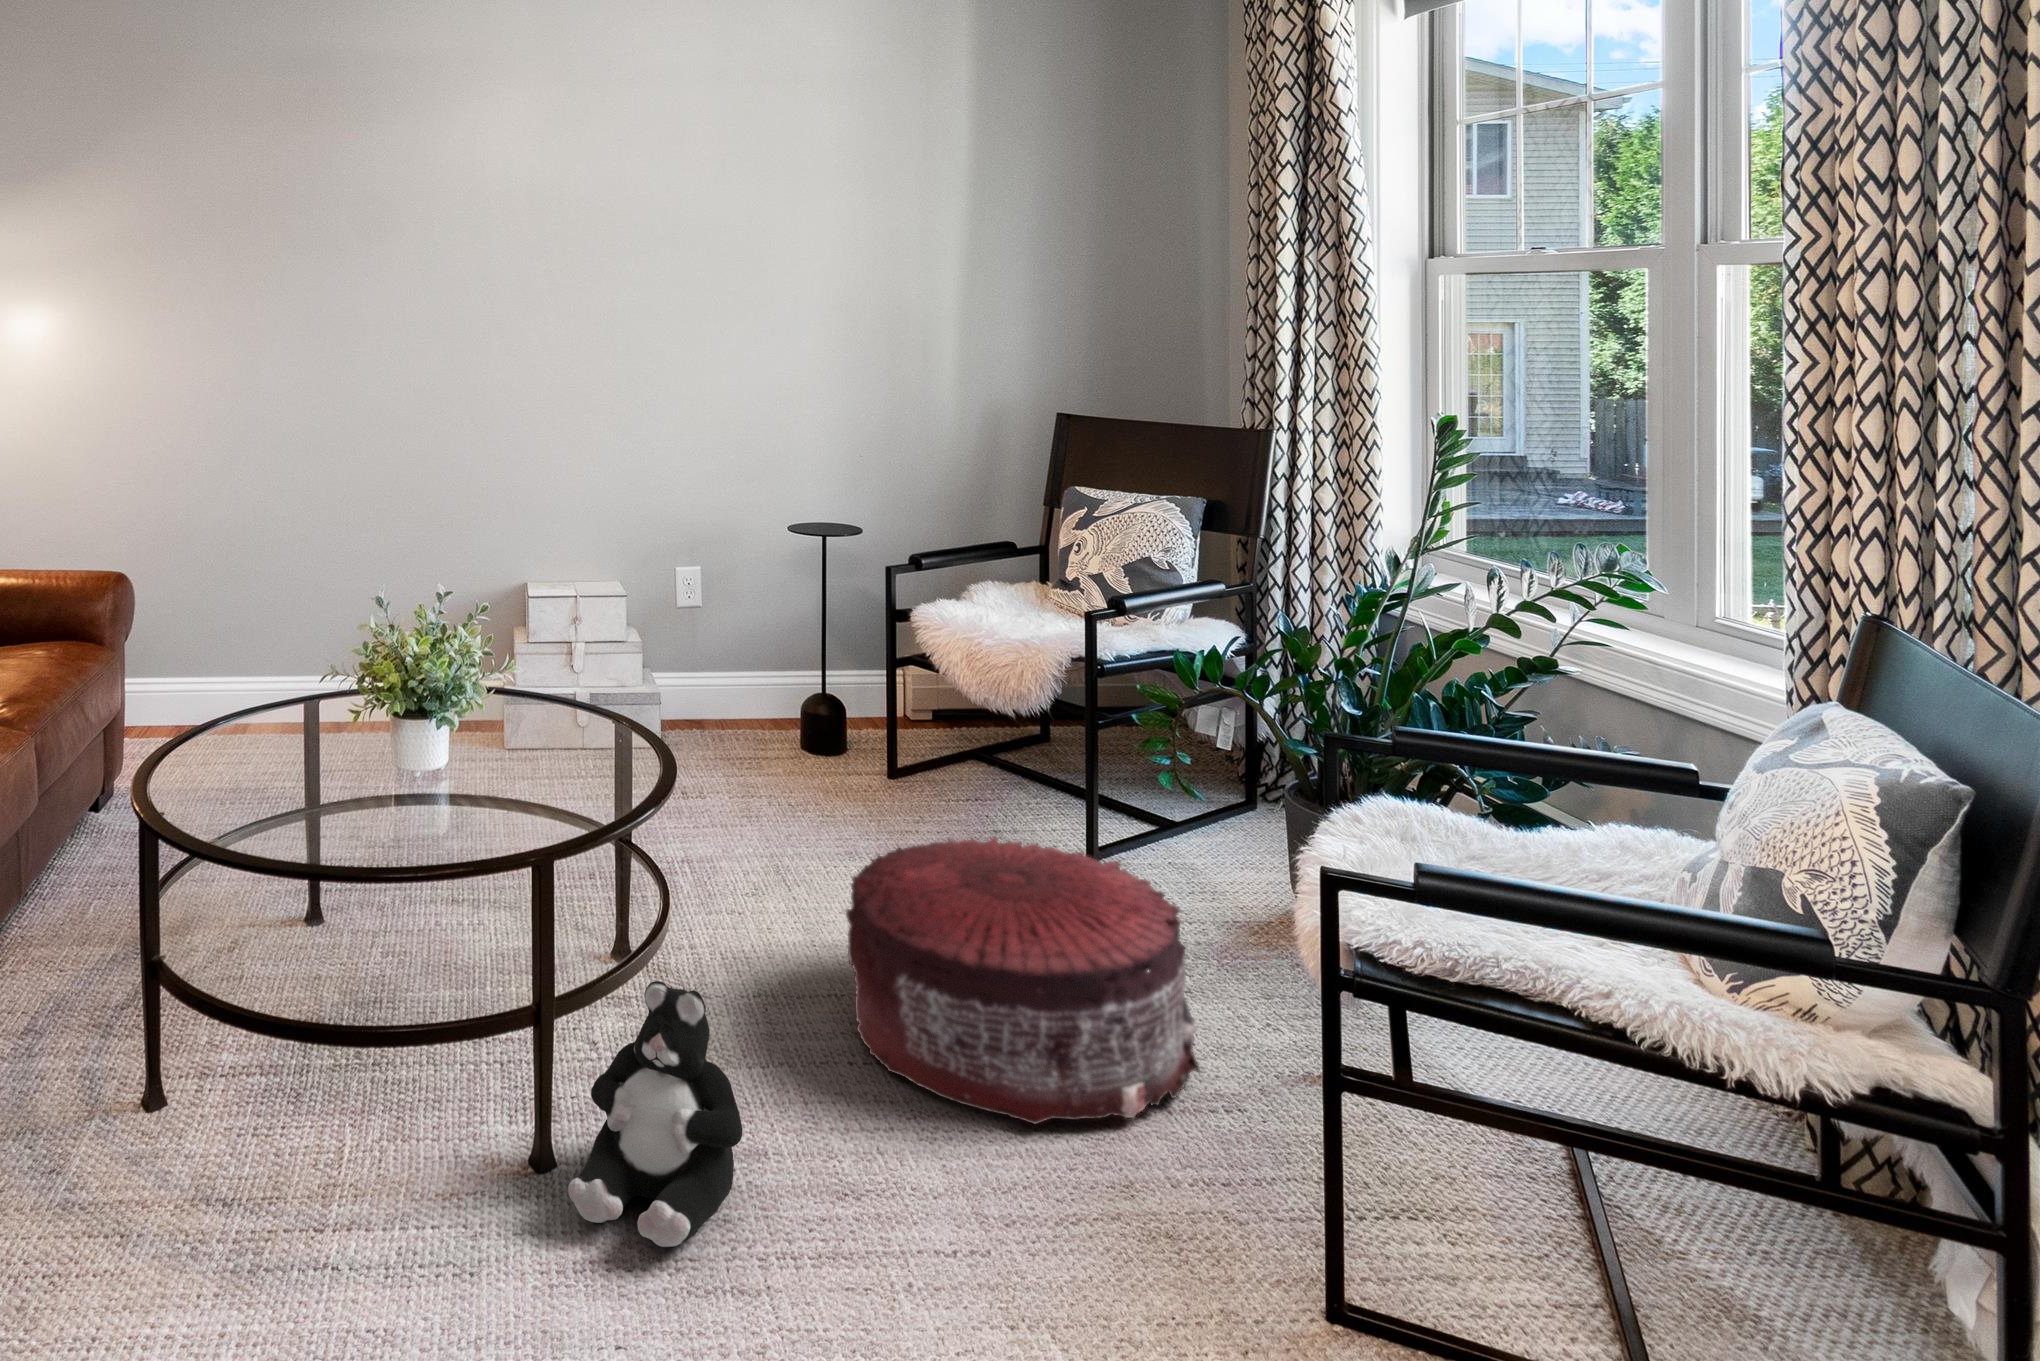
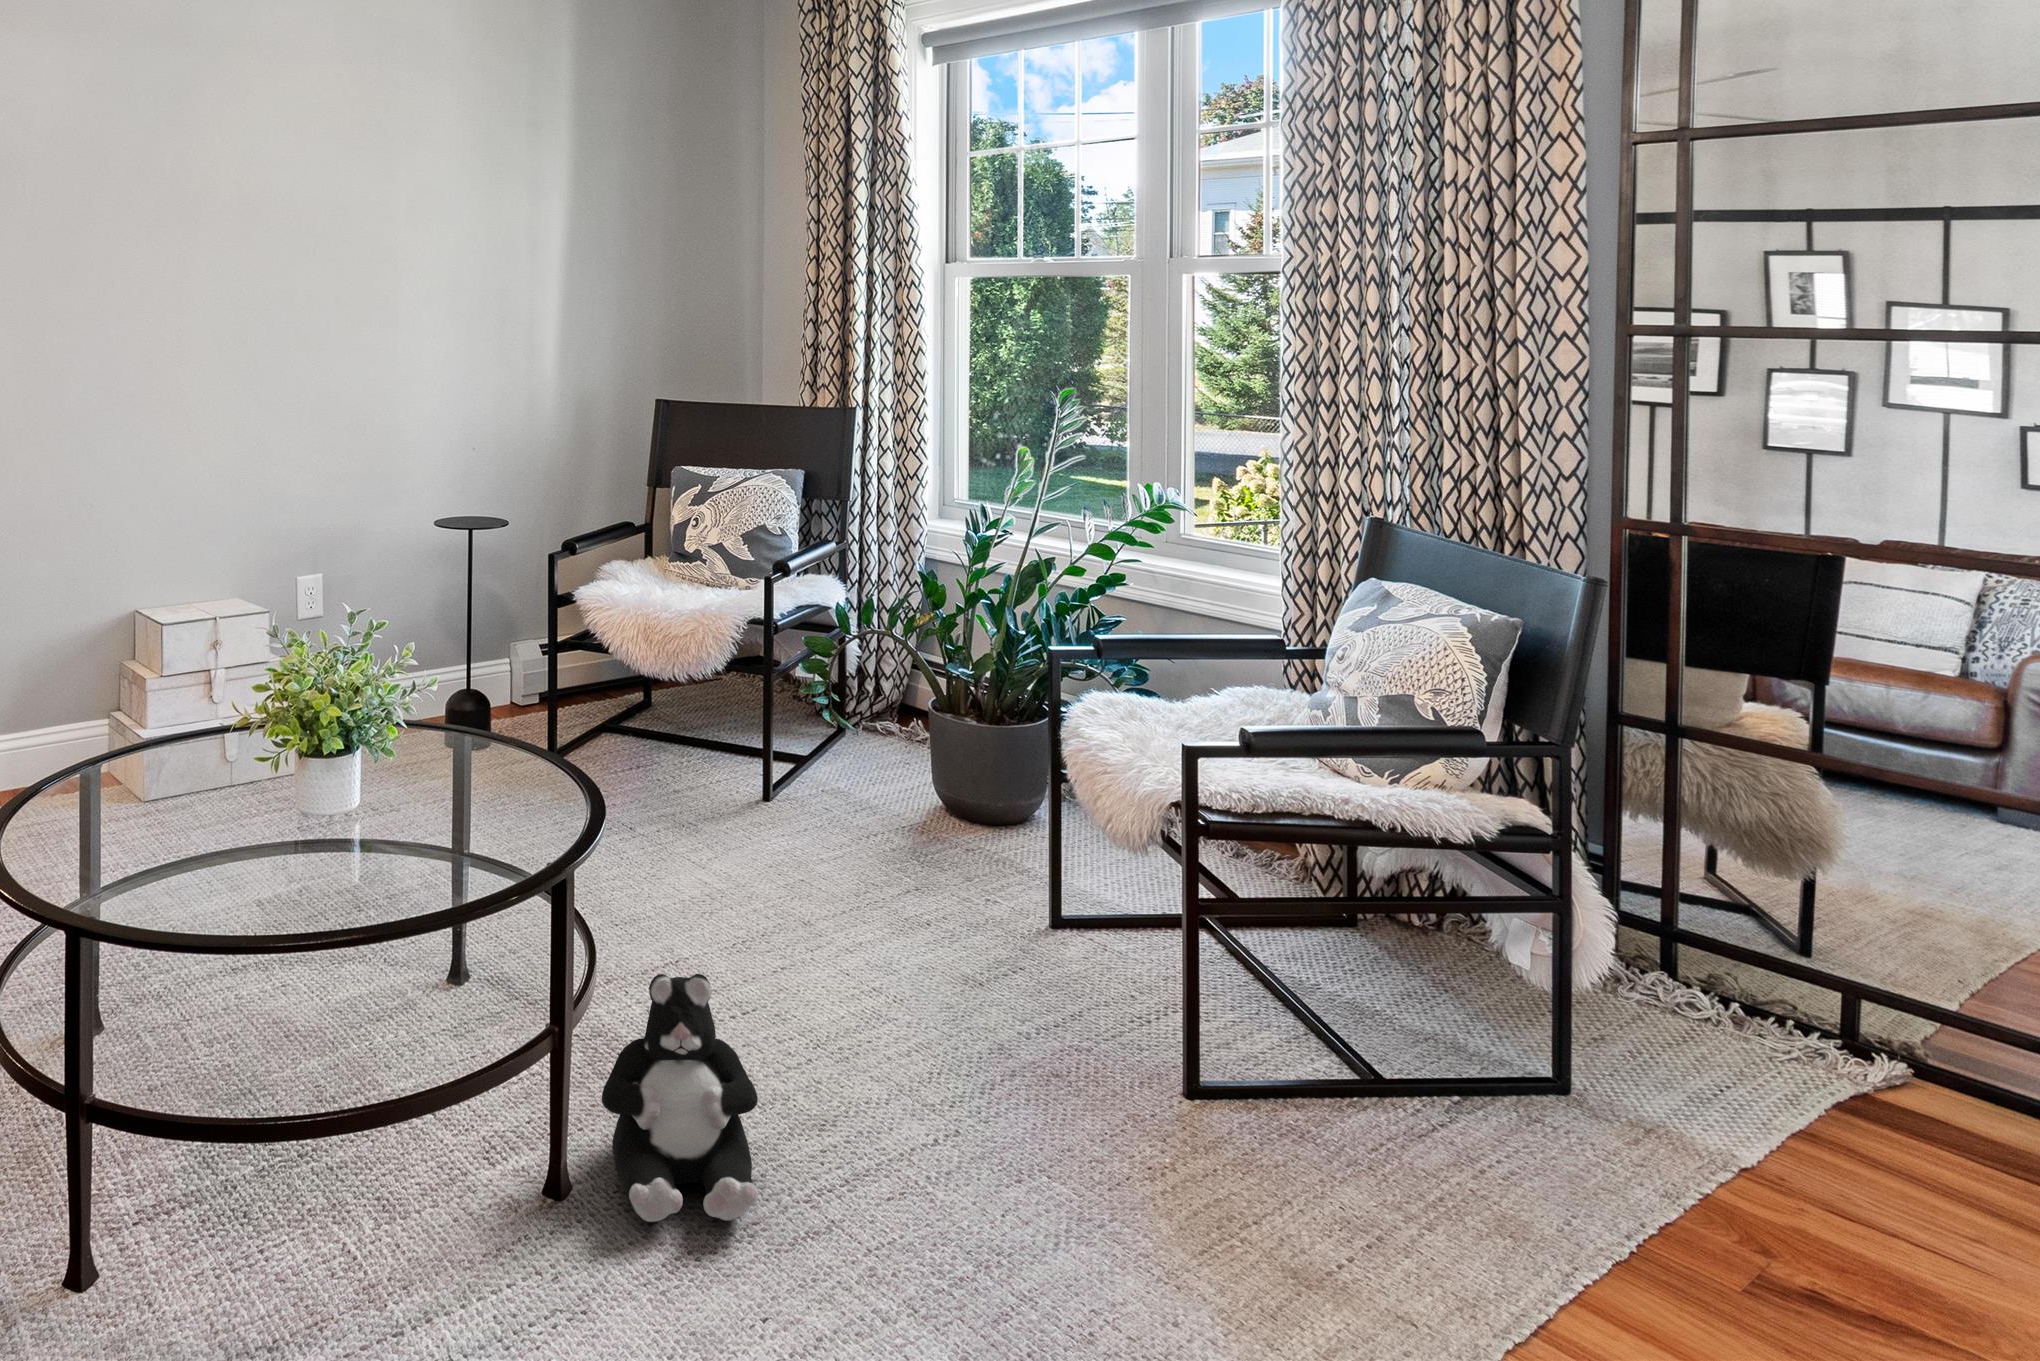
pouf: present [846,837,1200,1124] -> none [690,784,984,1023]

